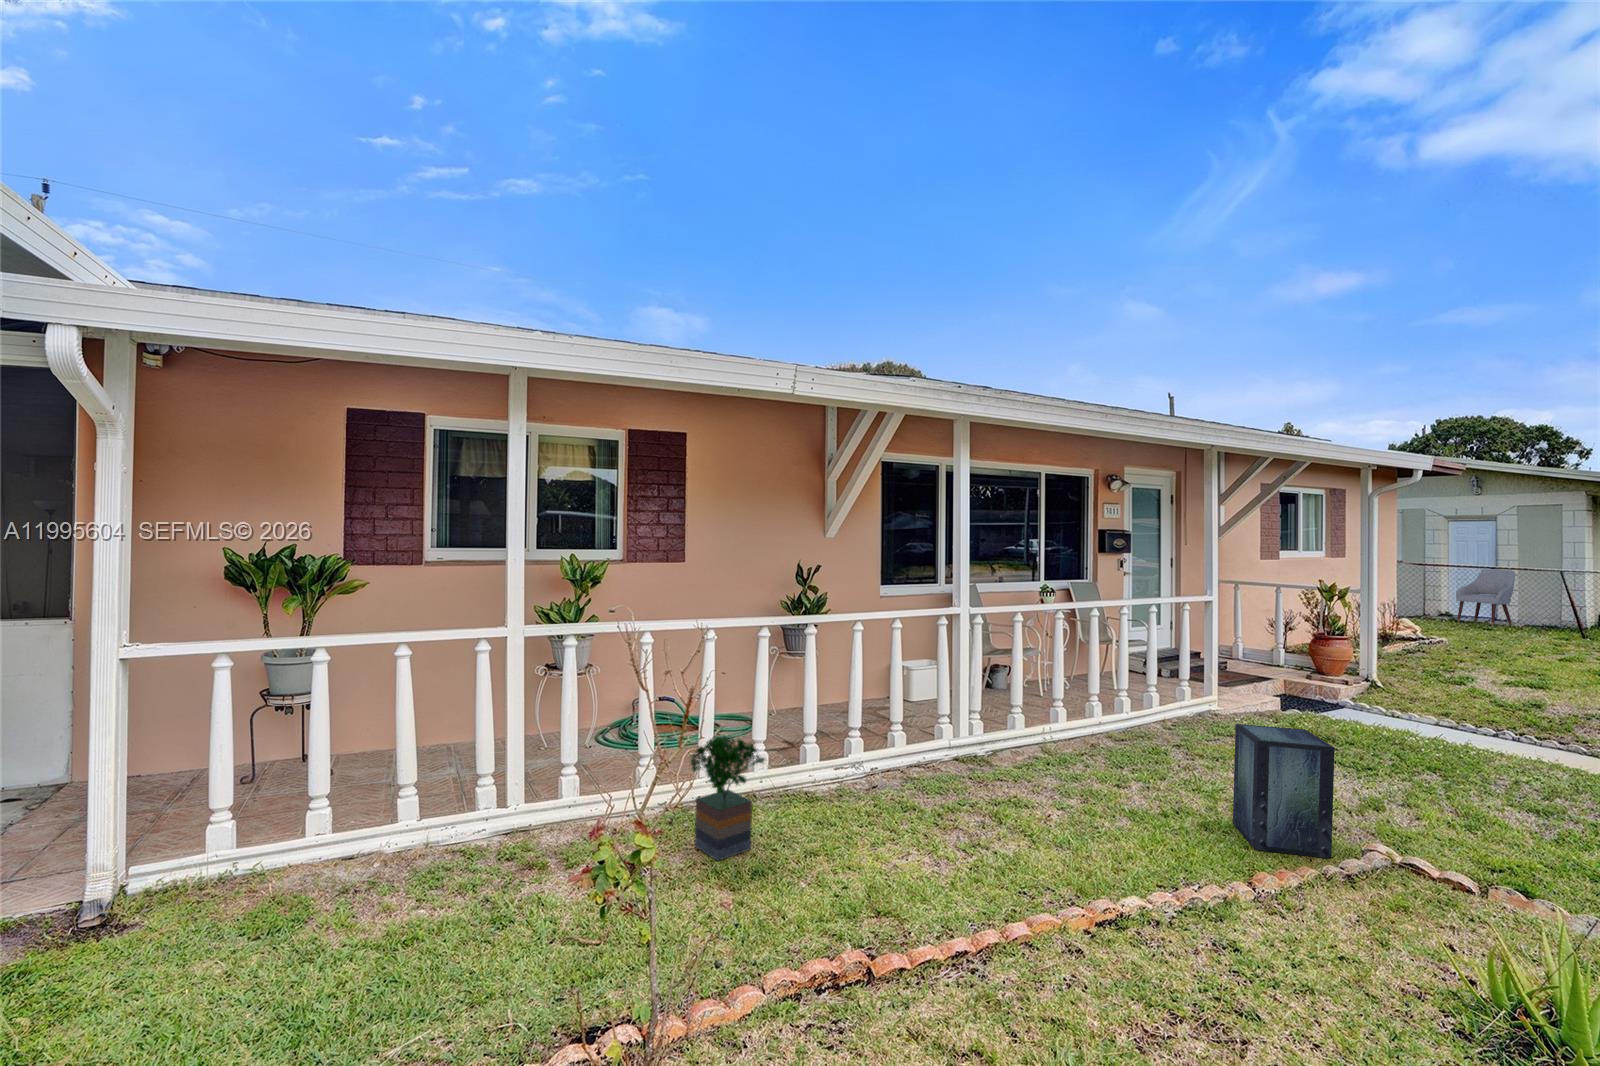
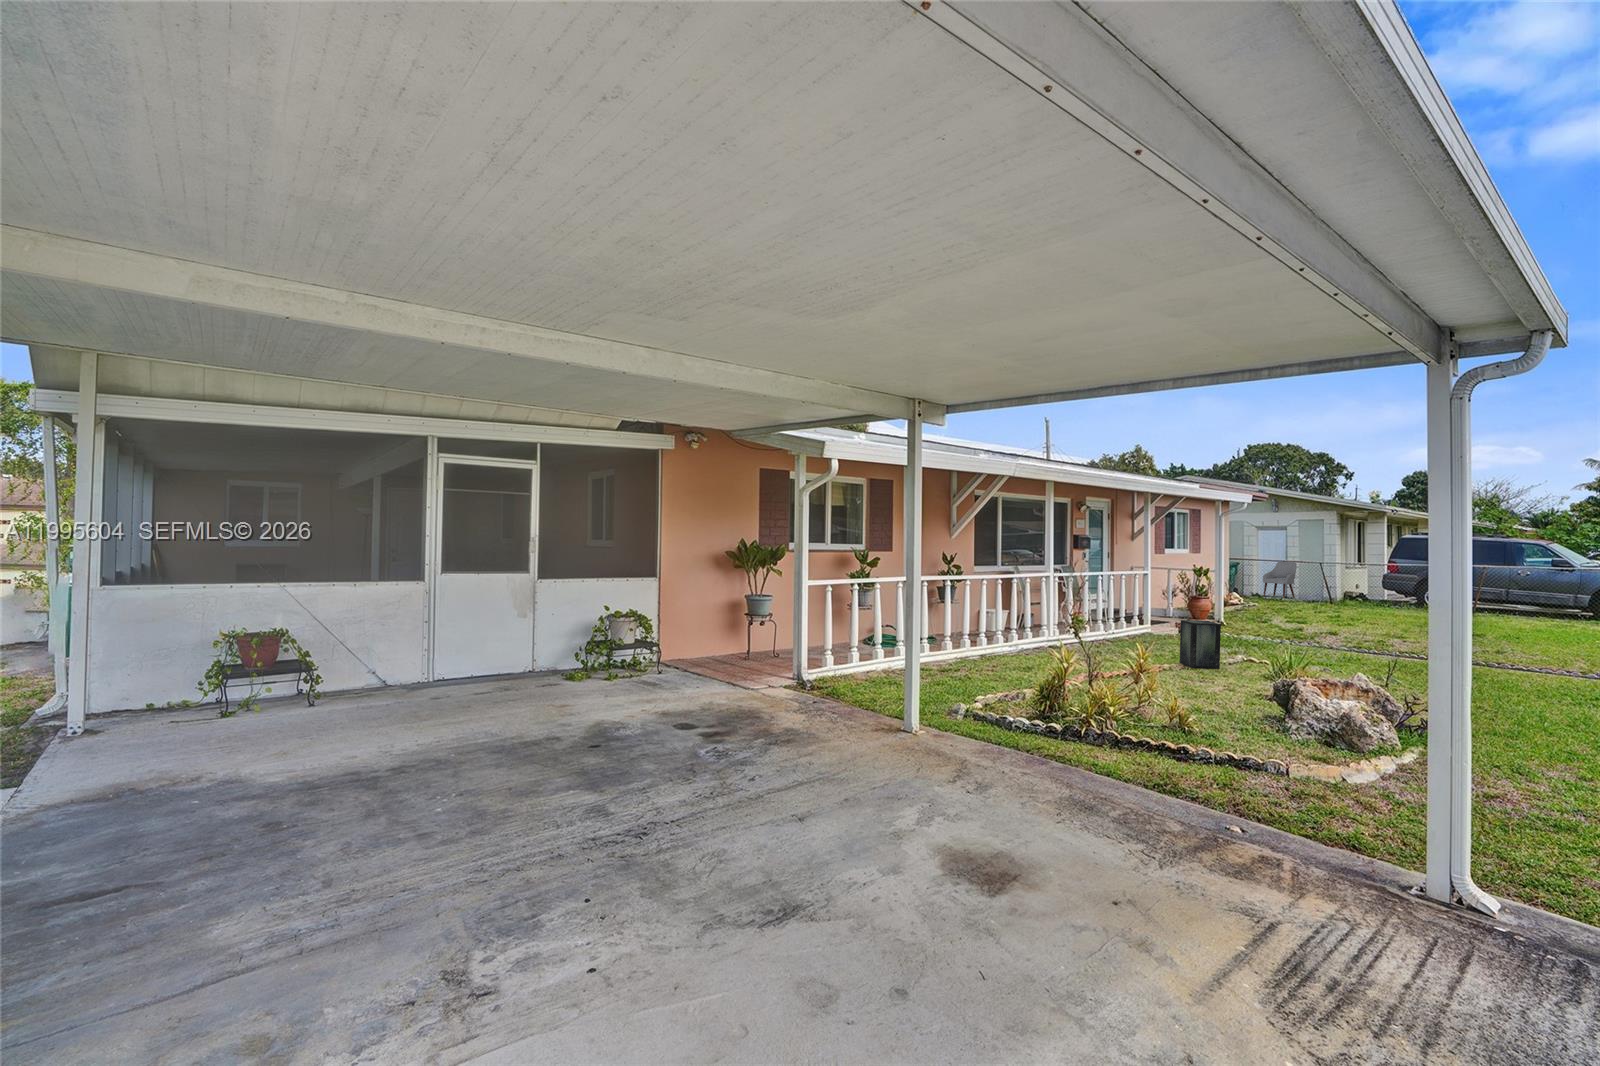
potted tree: present [691,736,765,861] -> none [978,625,1009,675]

